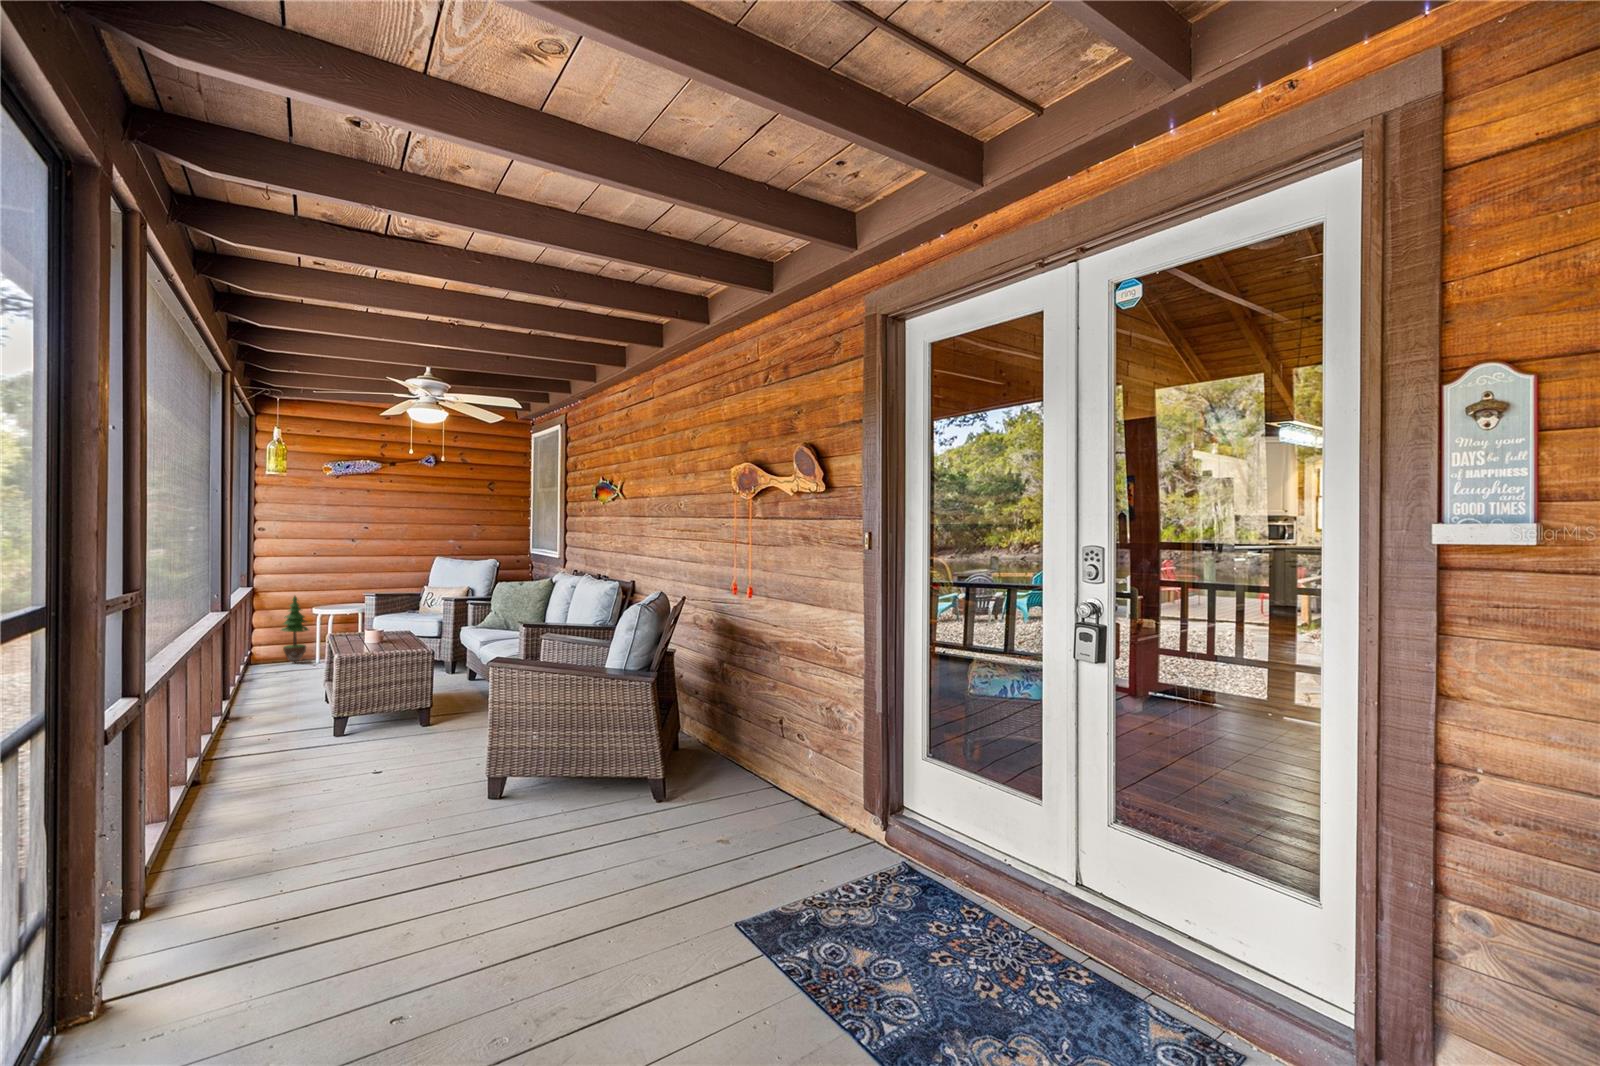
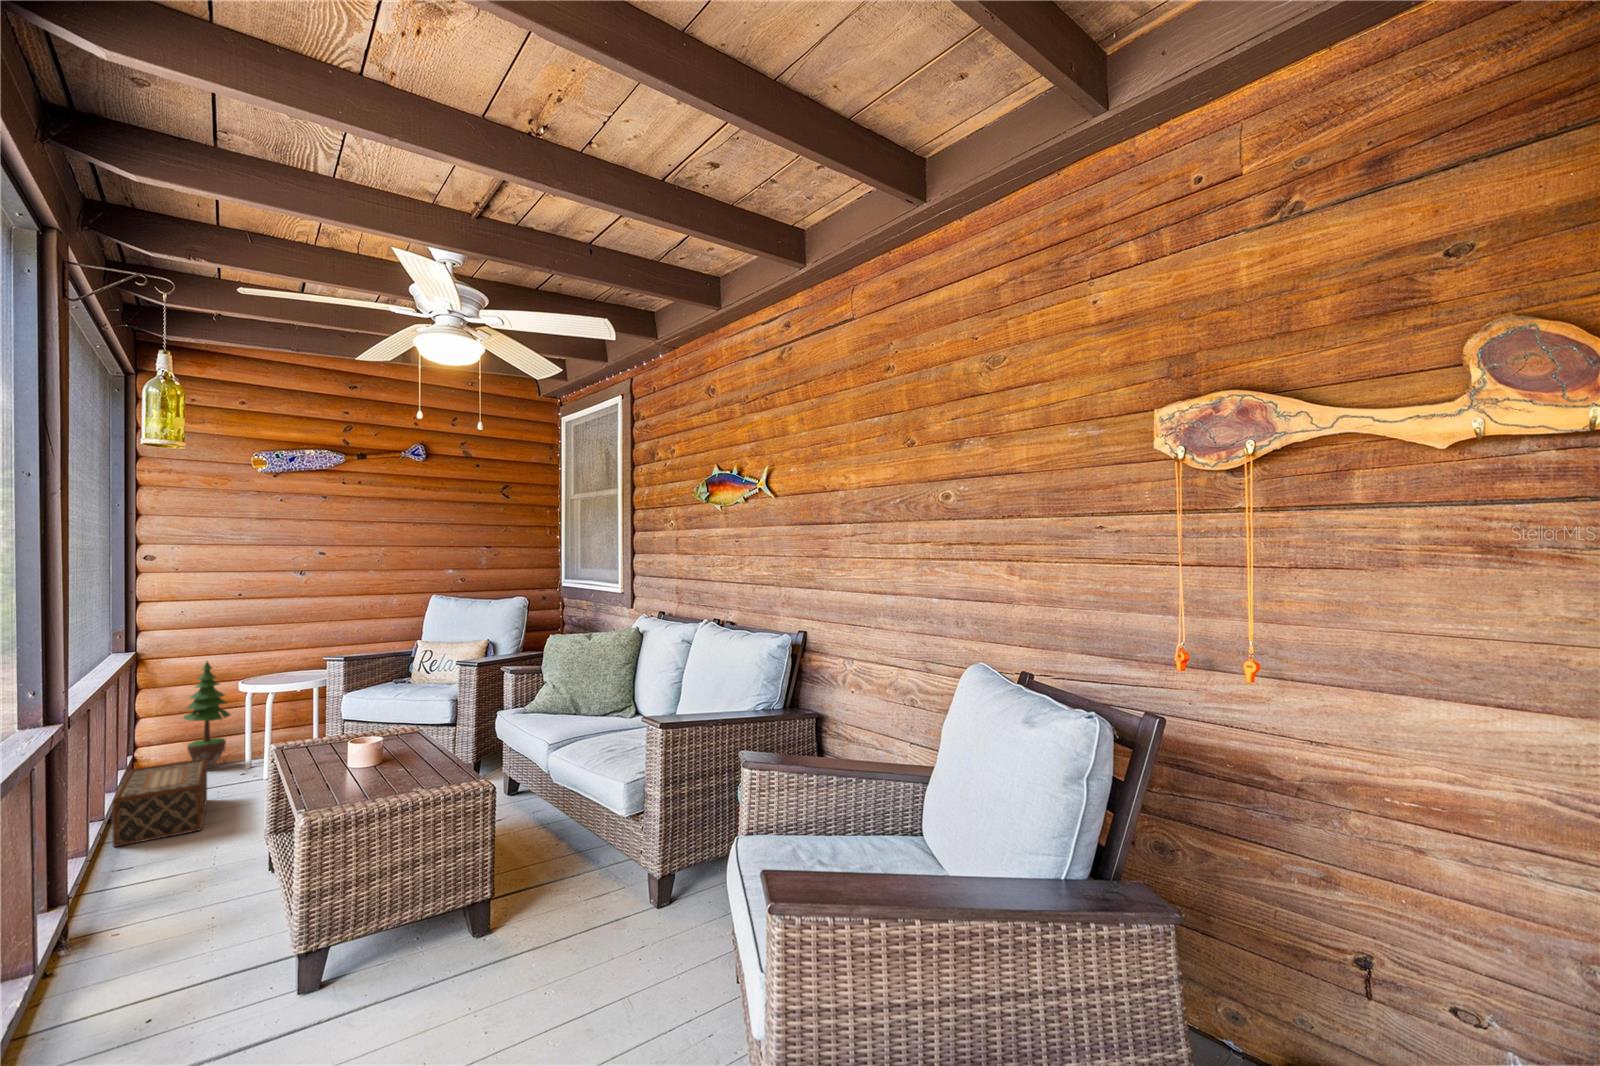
woven basket: none [245,651,295,692] -> present [112,759,207,847]

